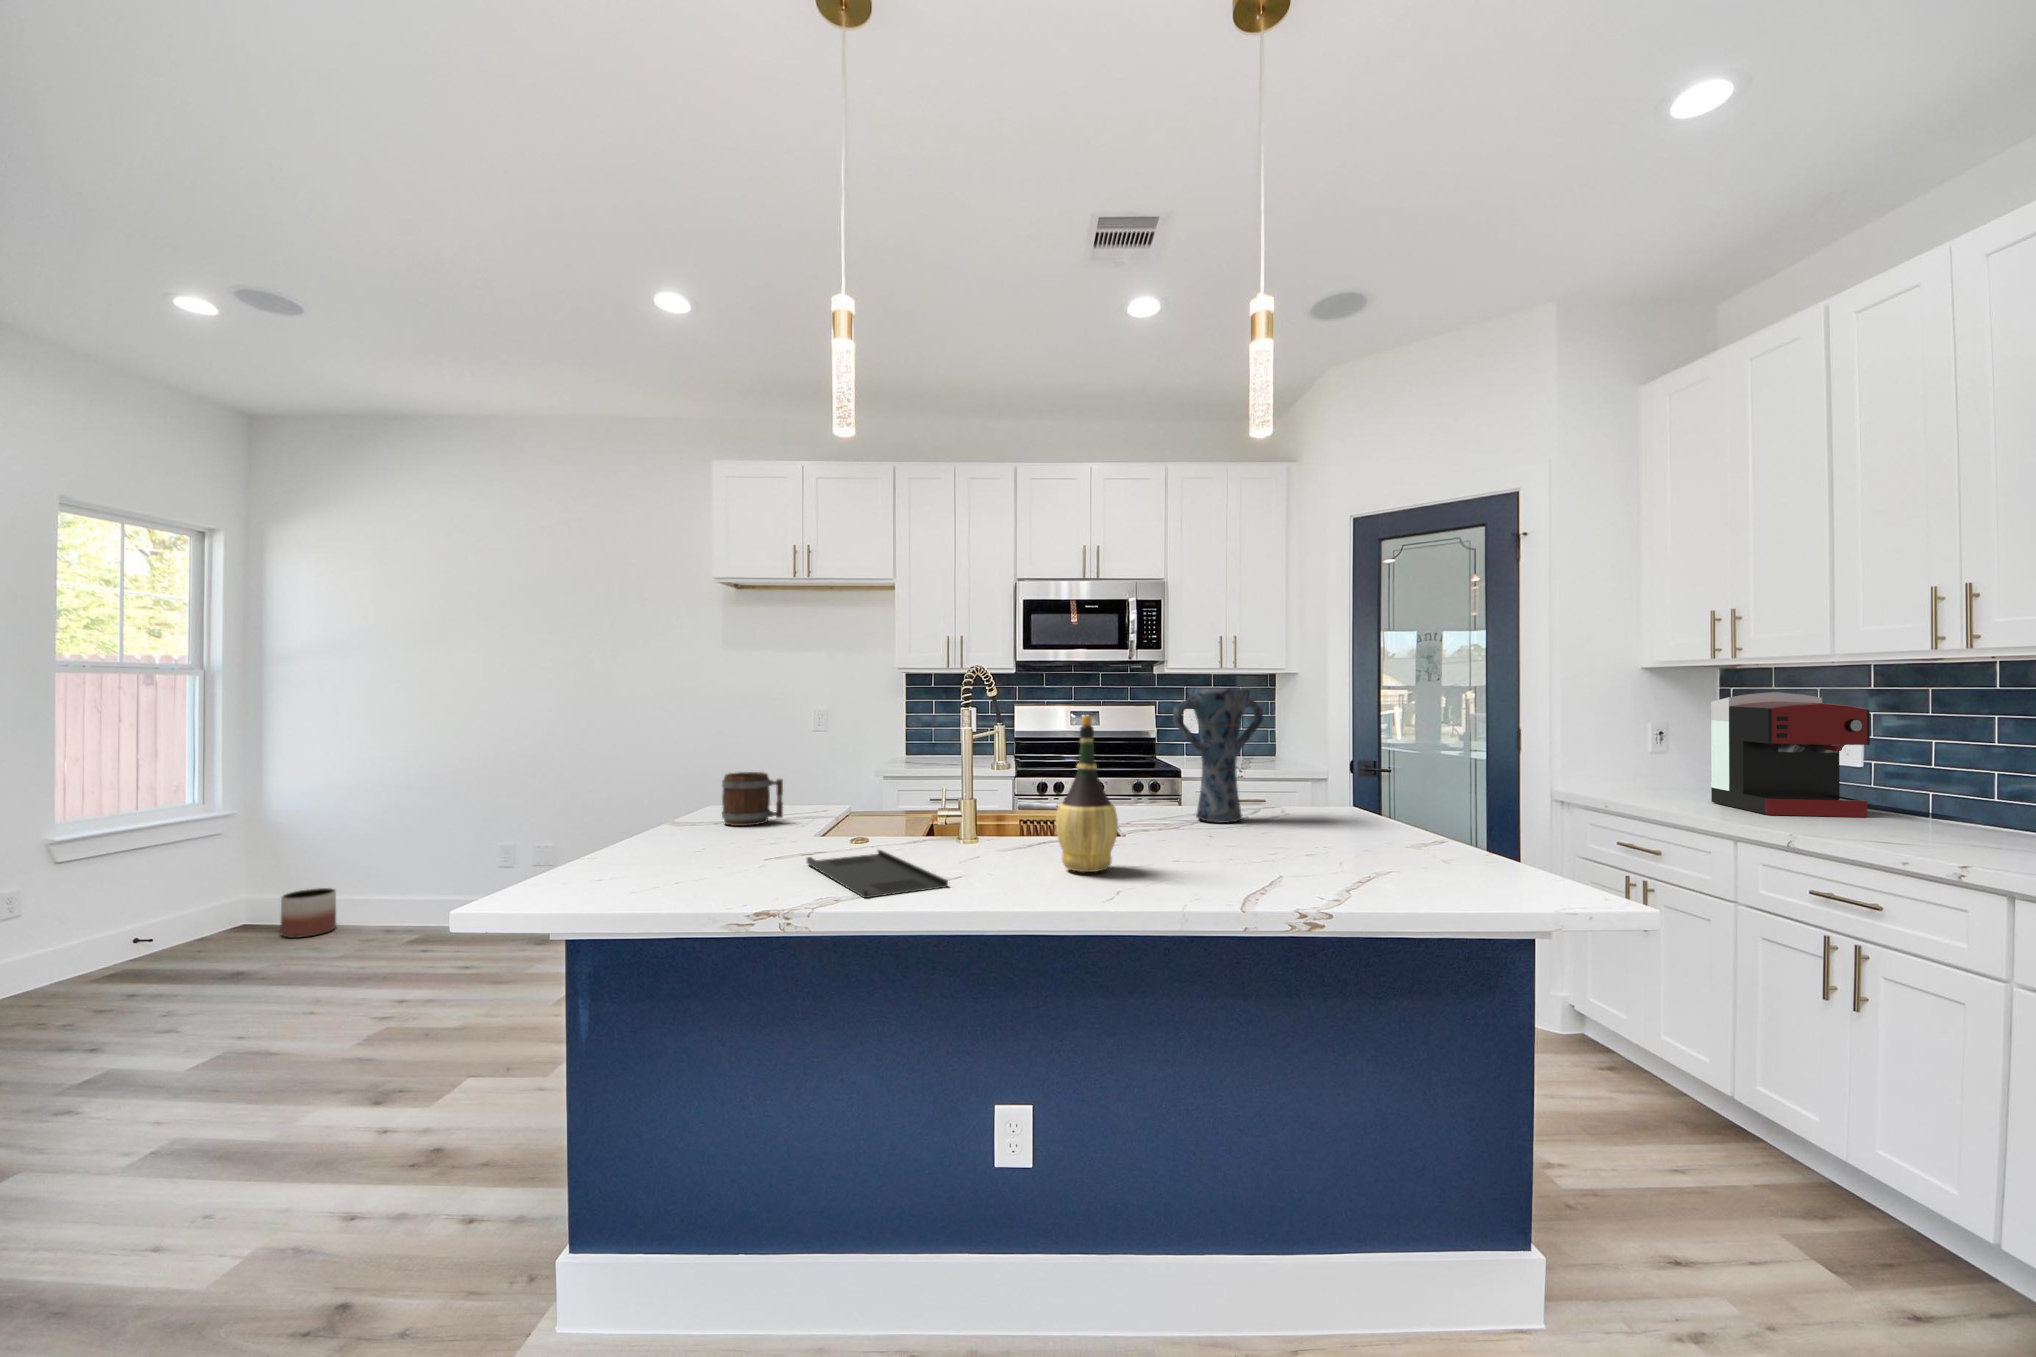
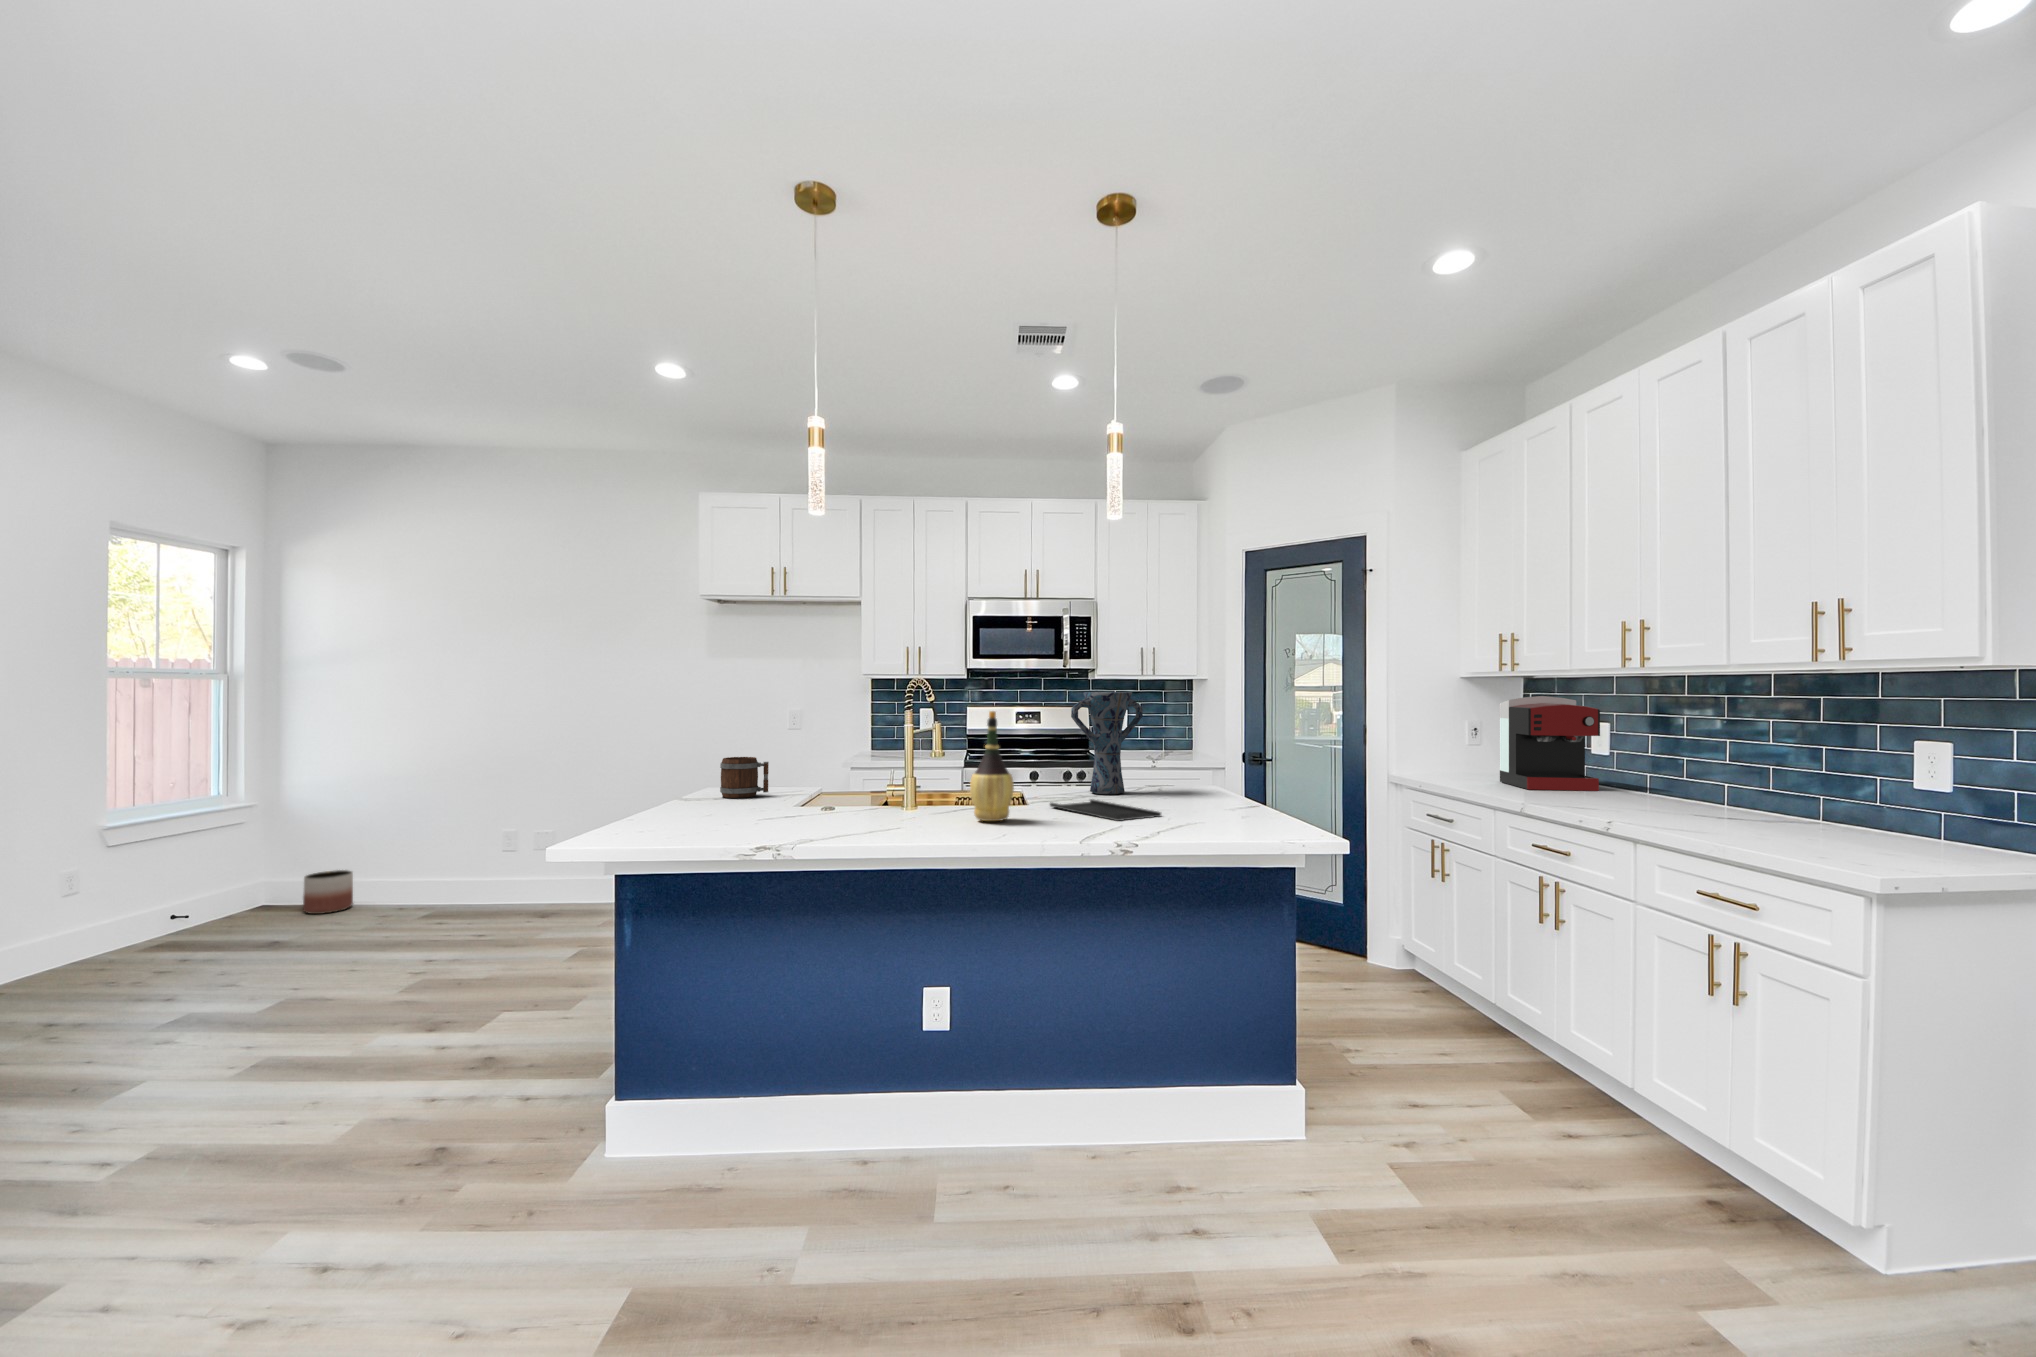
tray: present [807,850,948,898] -> present [1050,799,1161,821]

